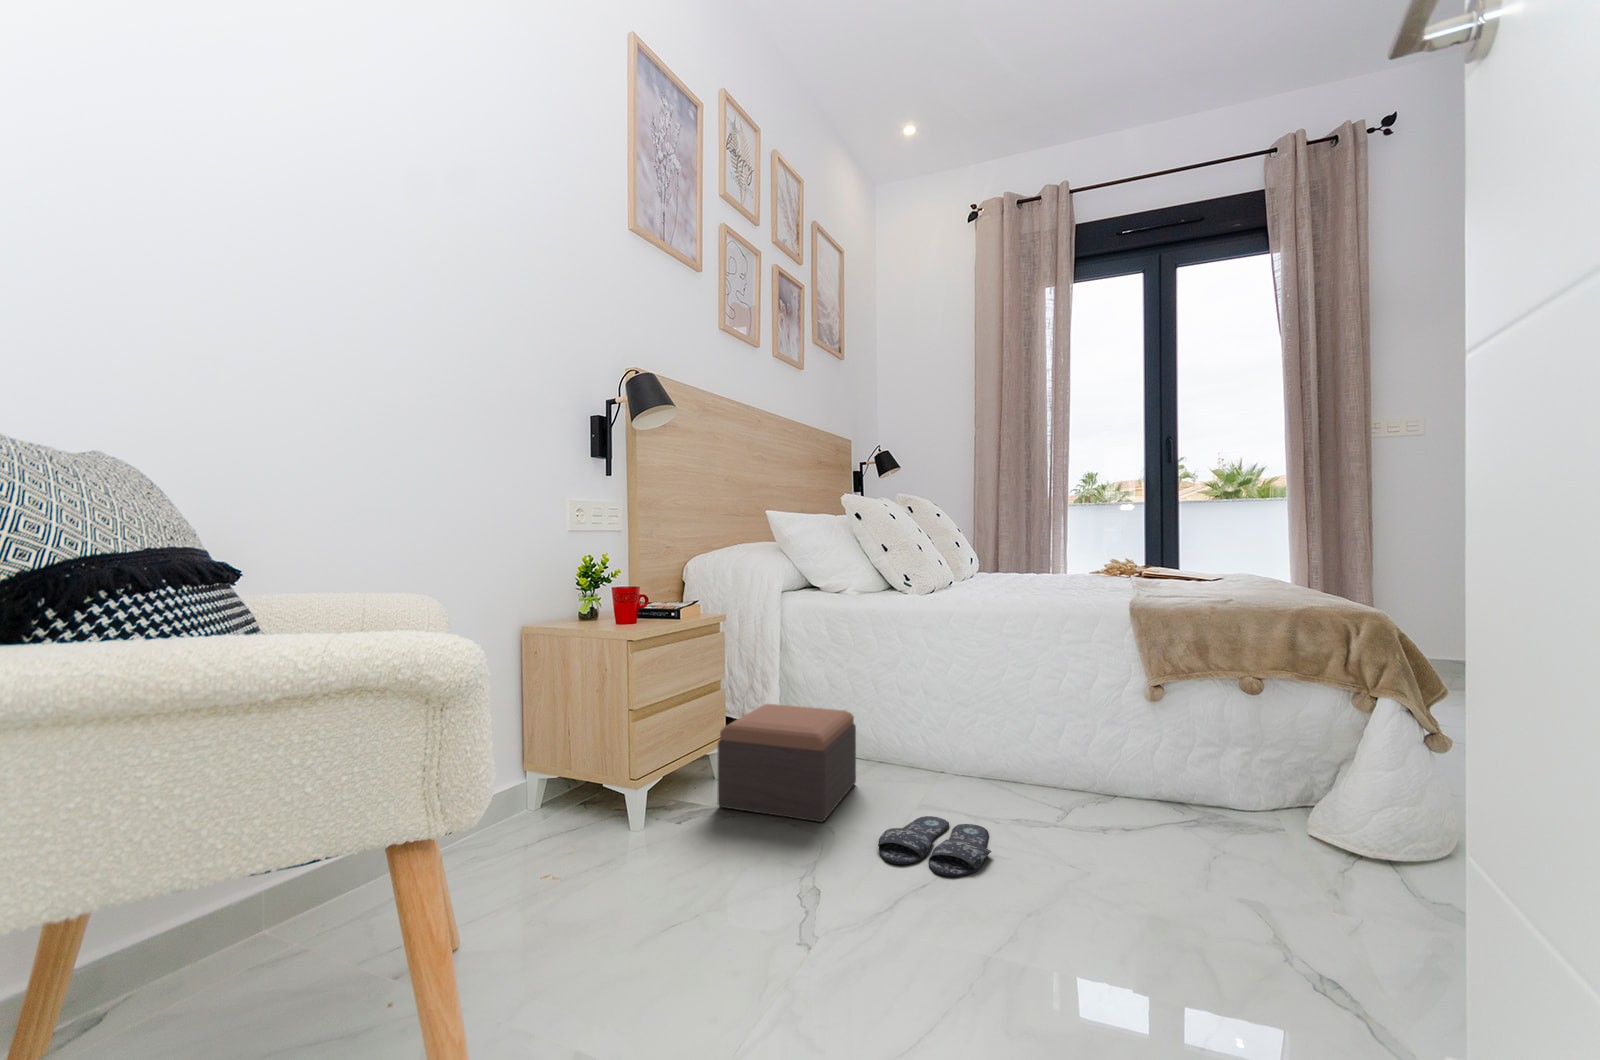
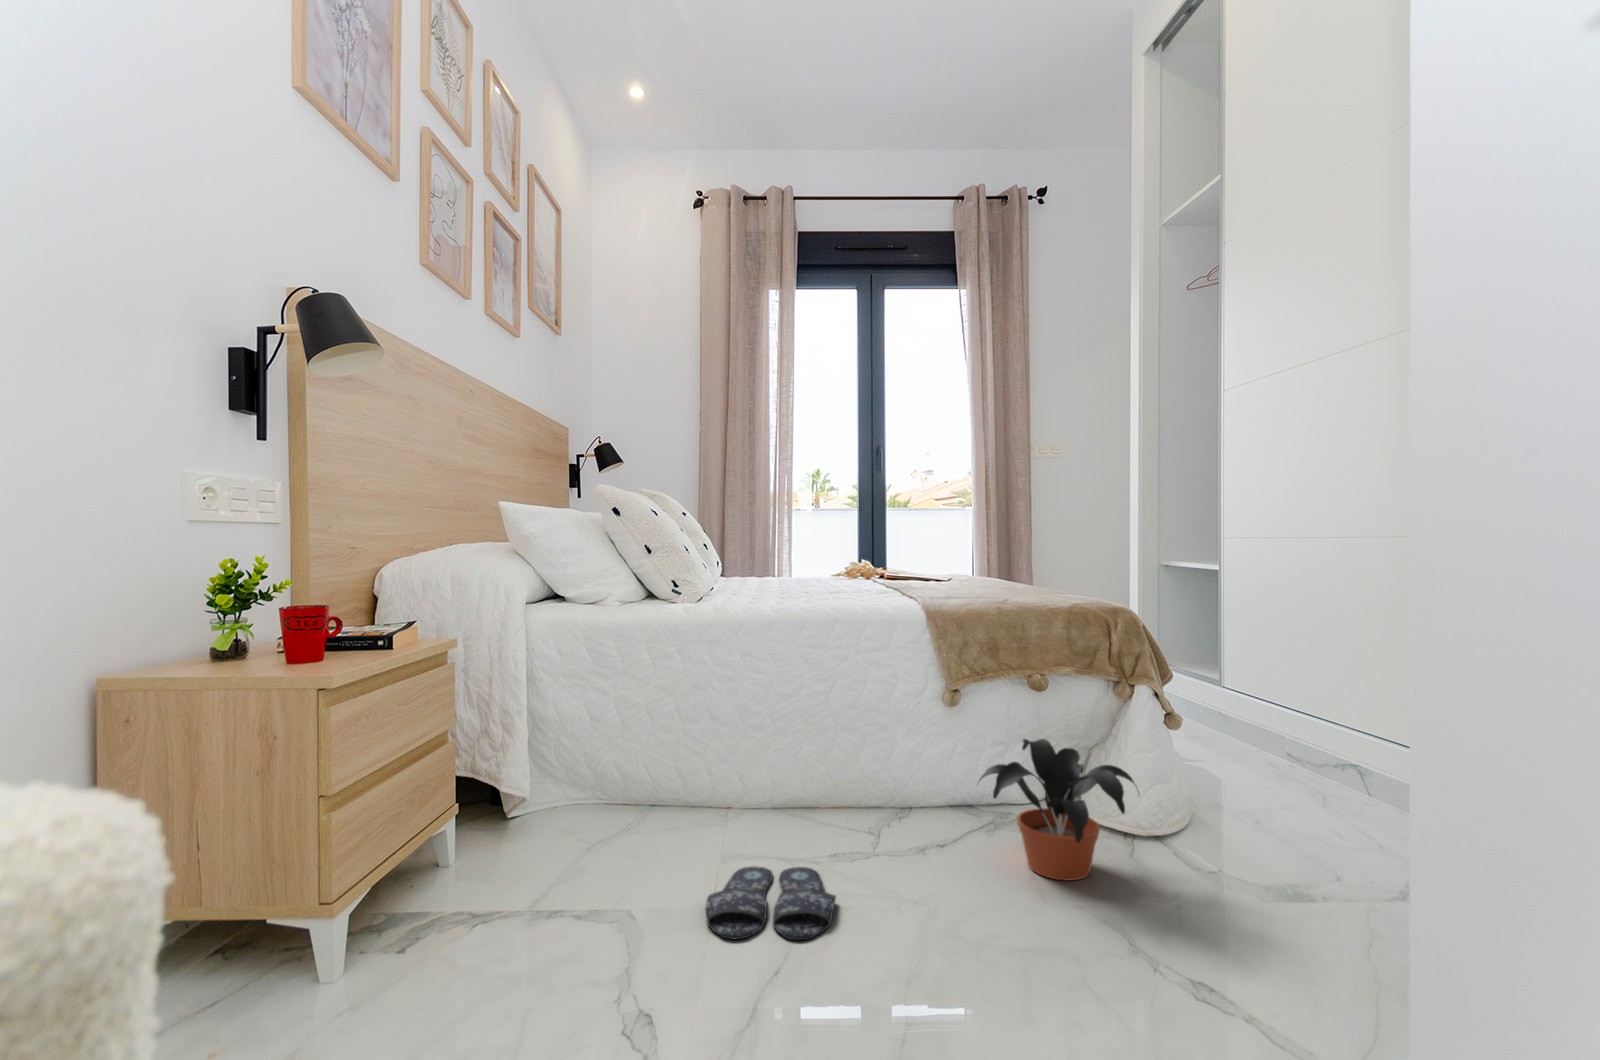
footstool: present [718,704,856,822] -> none [459,753,639,914]
potted plant: none [1152,743,1337,890] -> present [979,739,1137,880]

